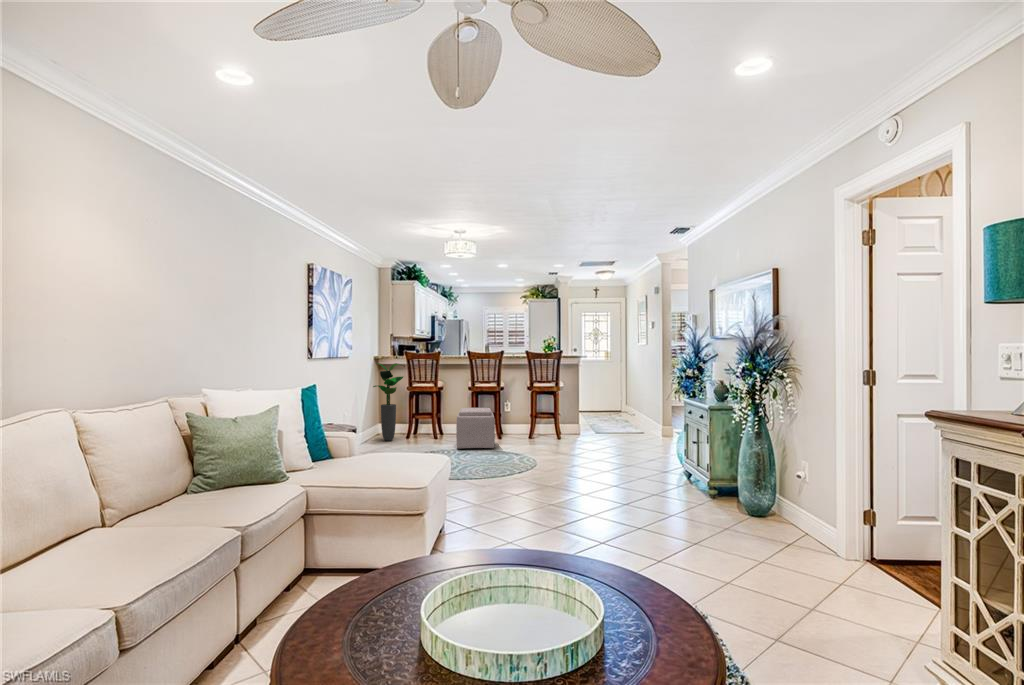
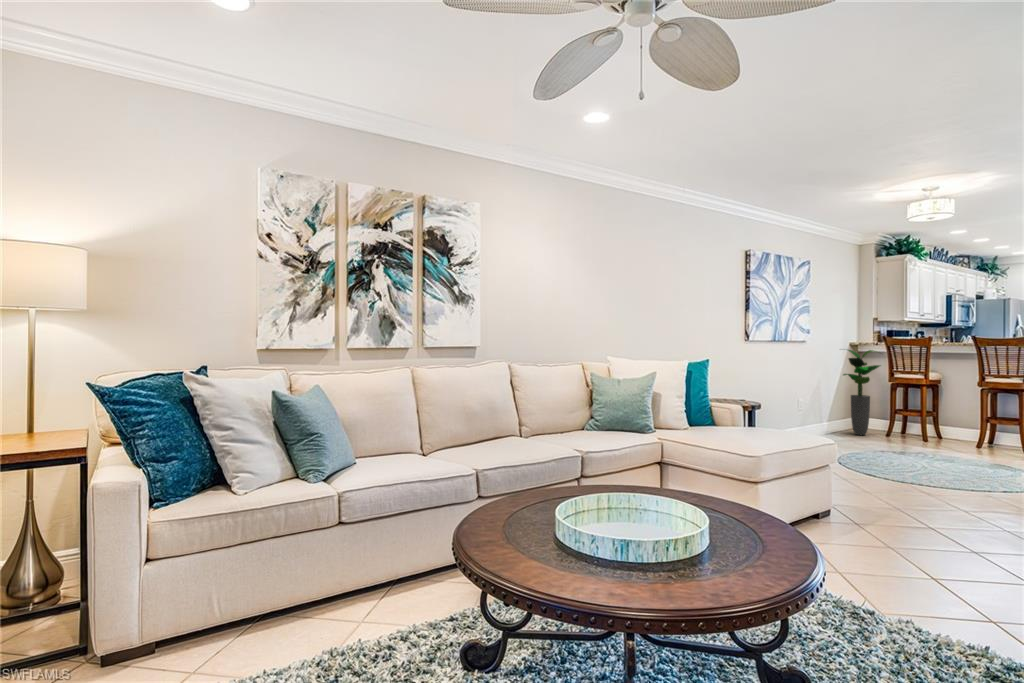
ottoman: present [456,408,495,449] -> none [942,407,1010,463]

